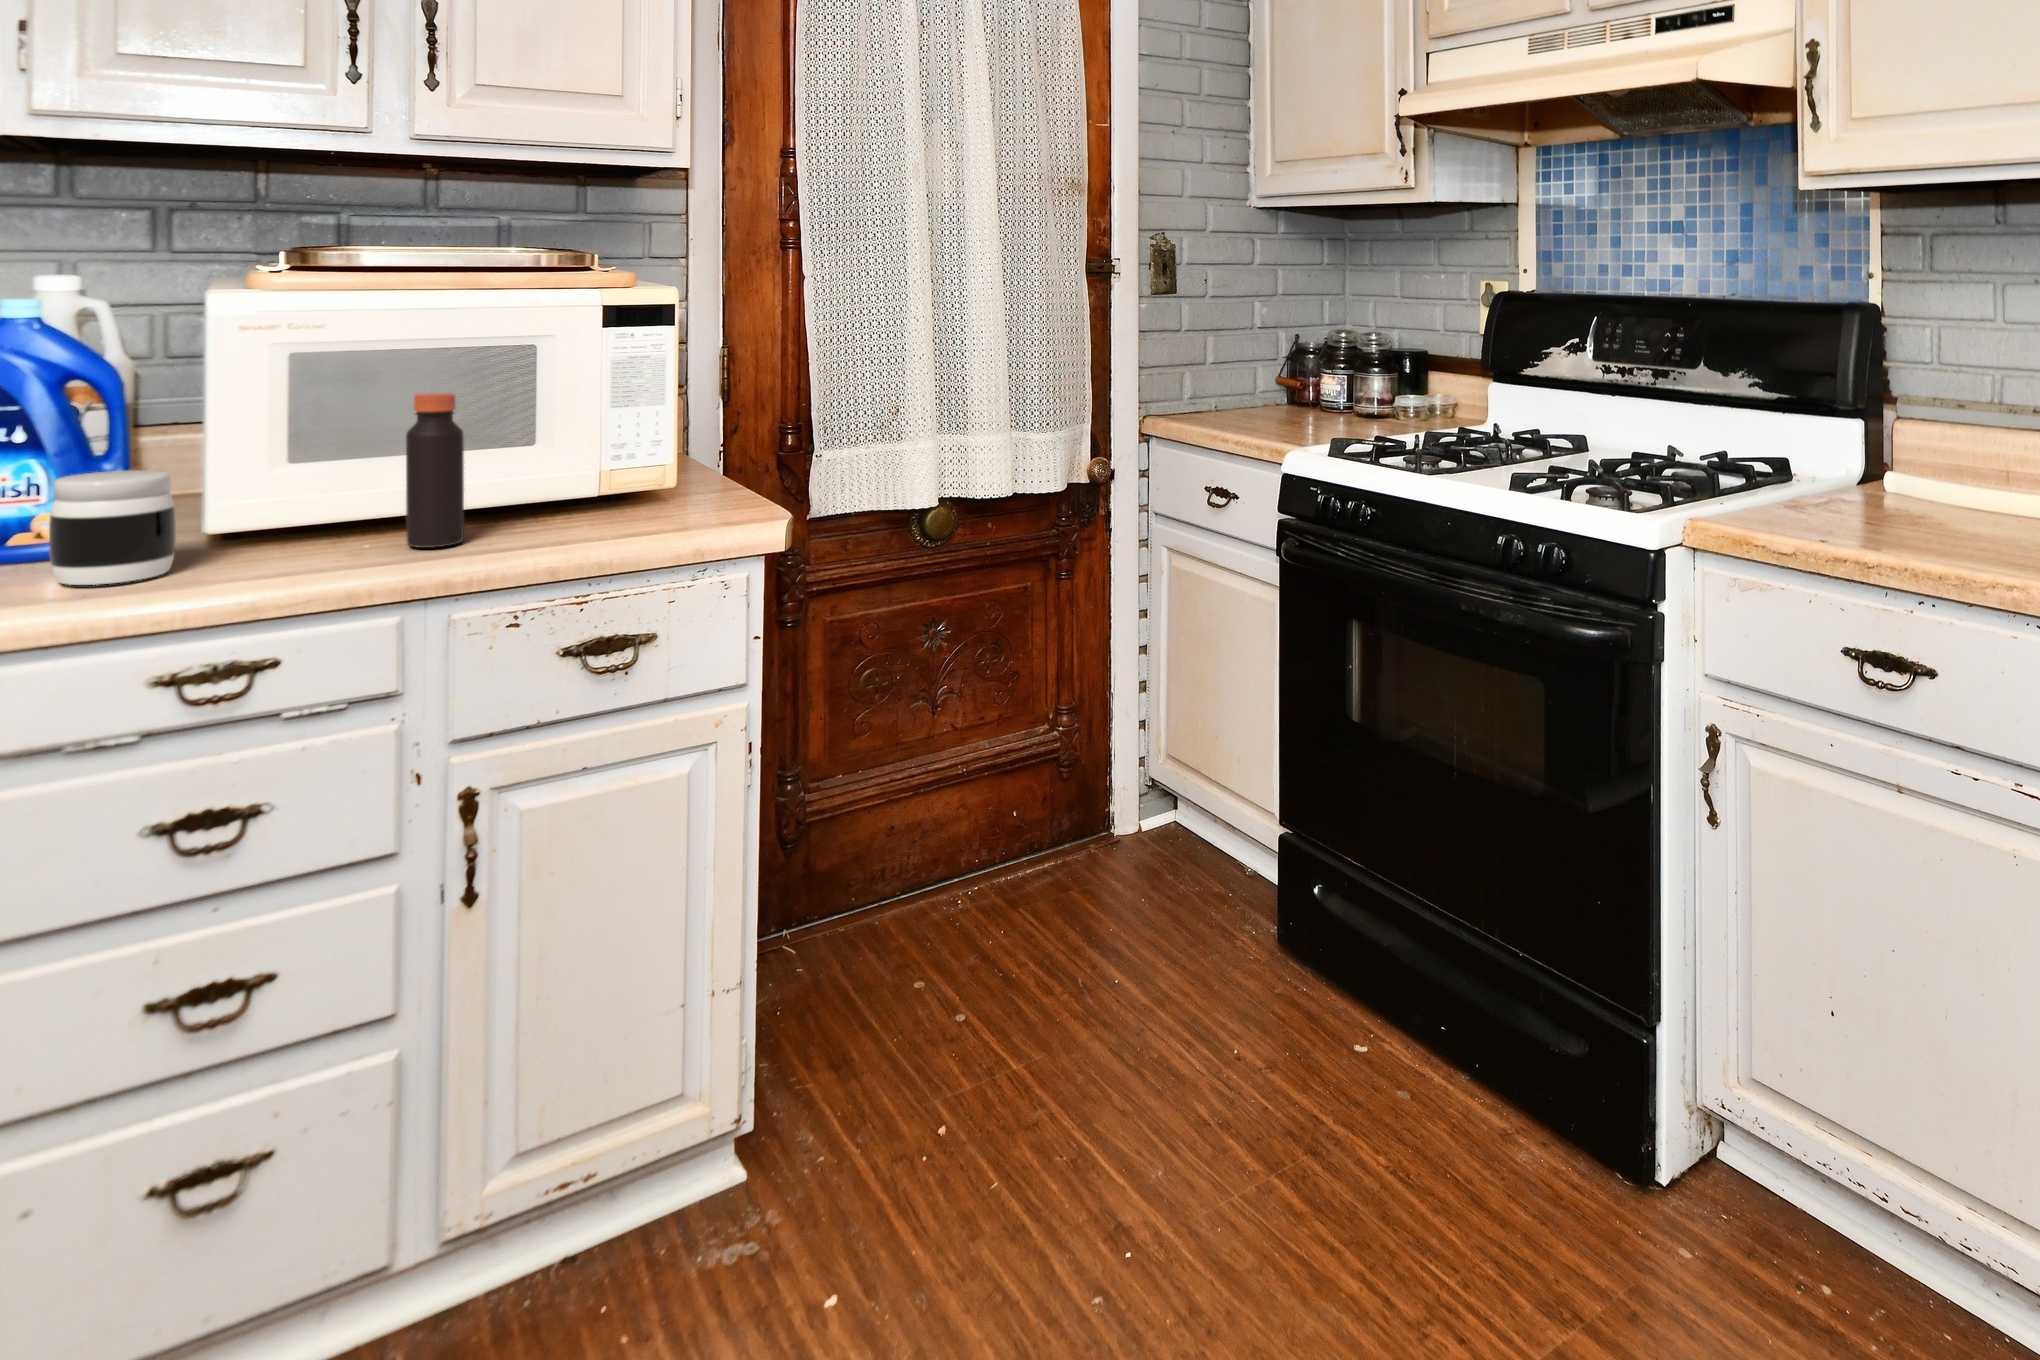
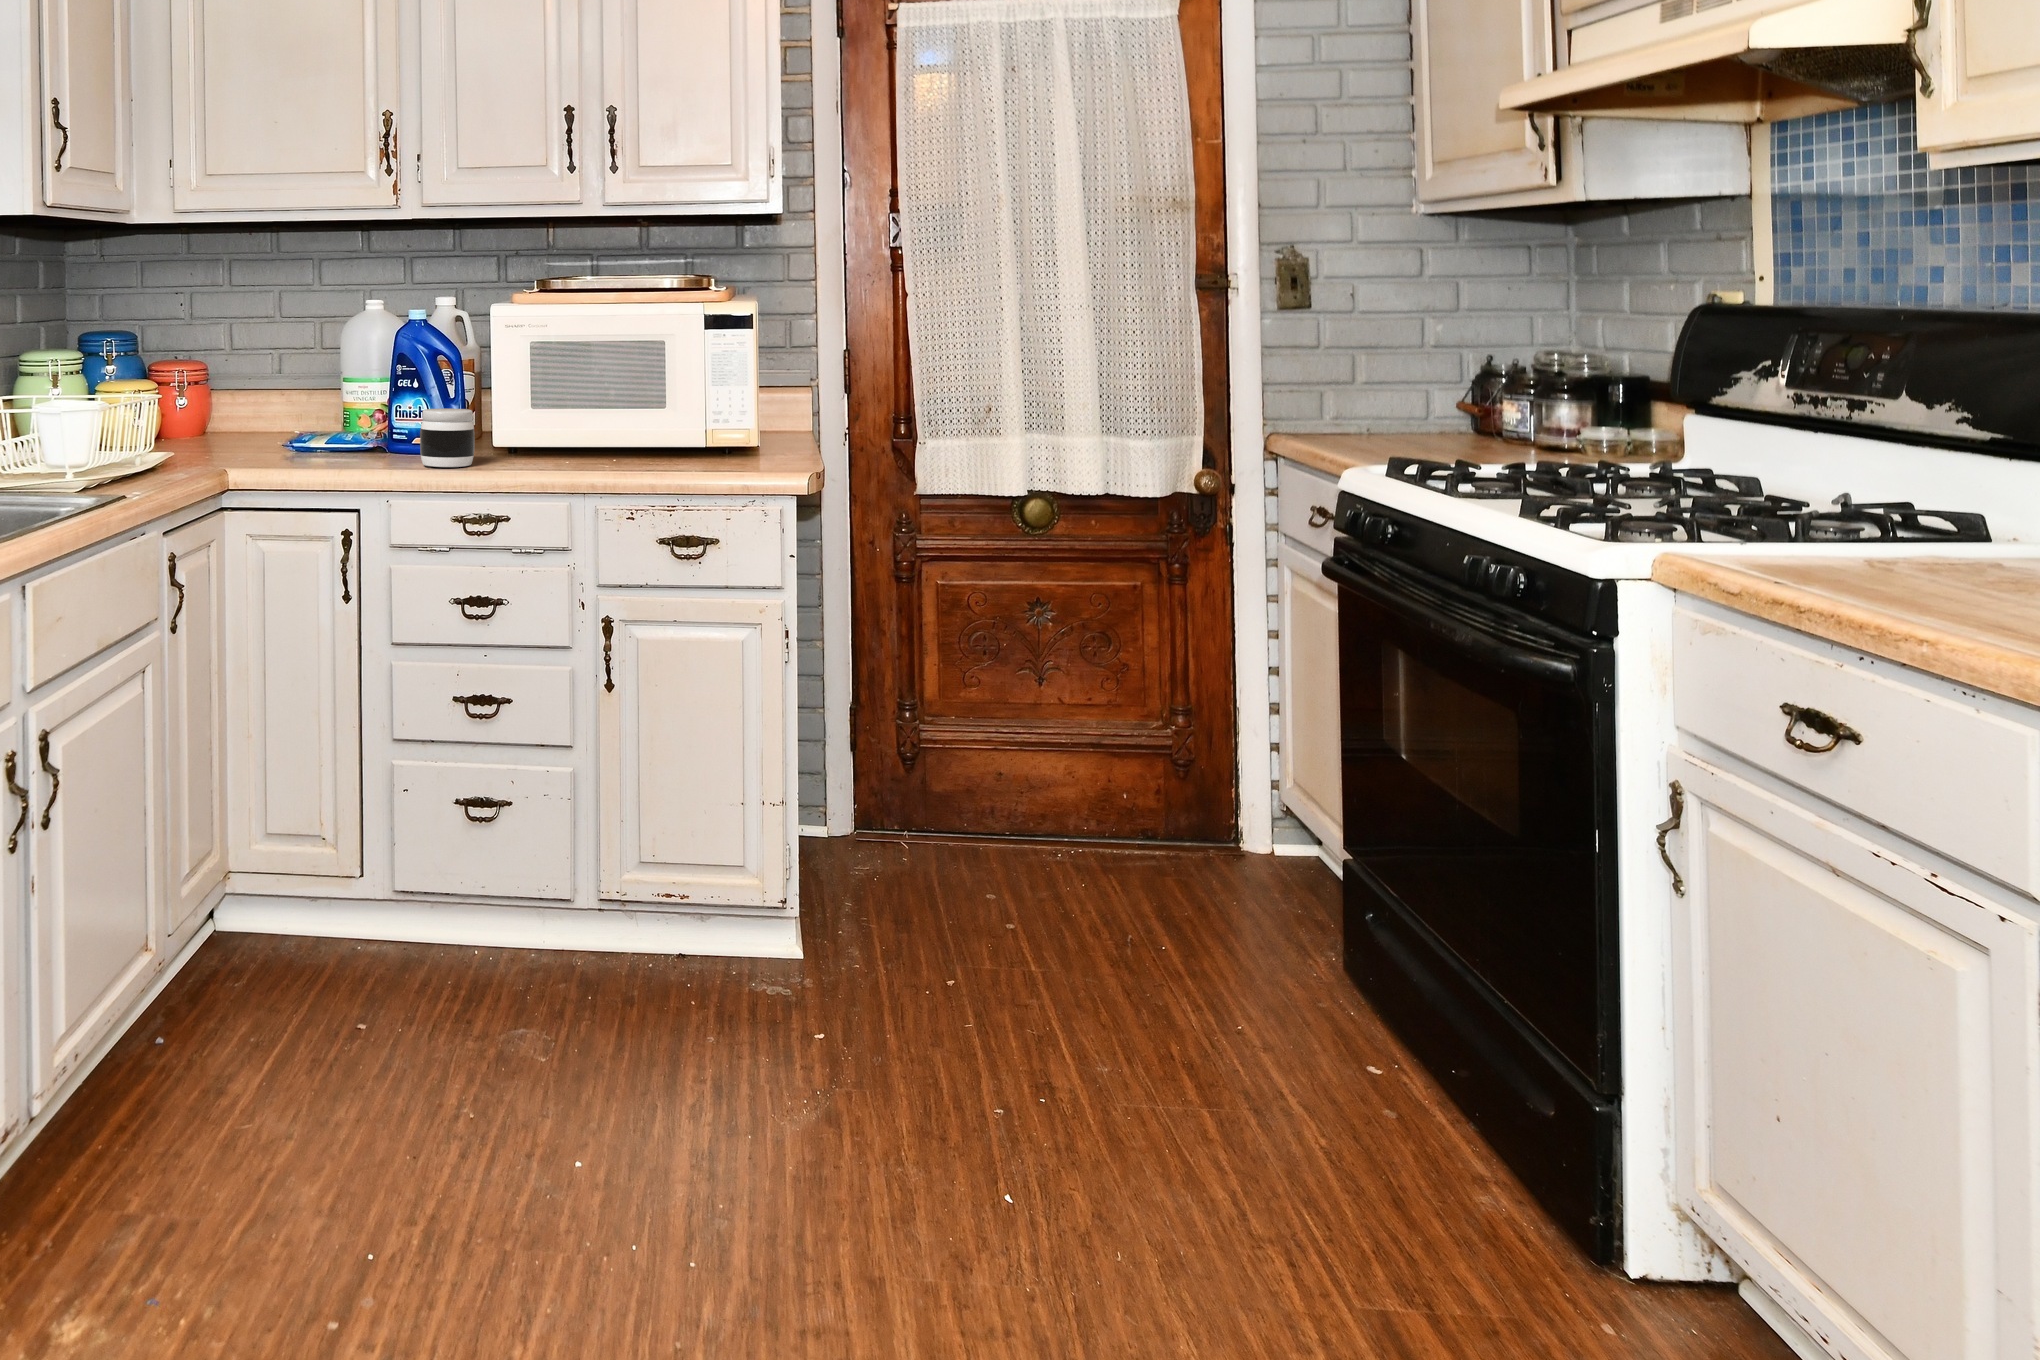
bottle: present [406,393,464,548] -> none [587,372,618,467]

